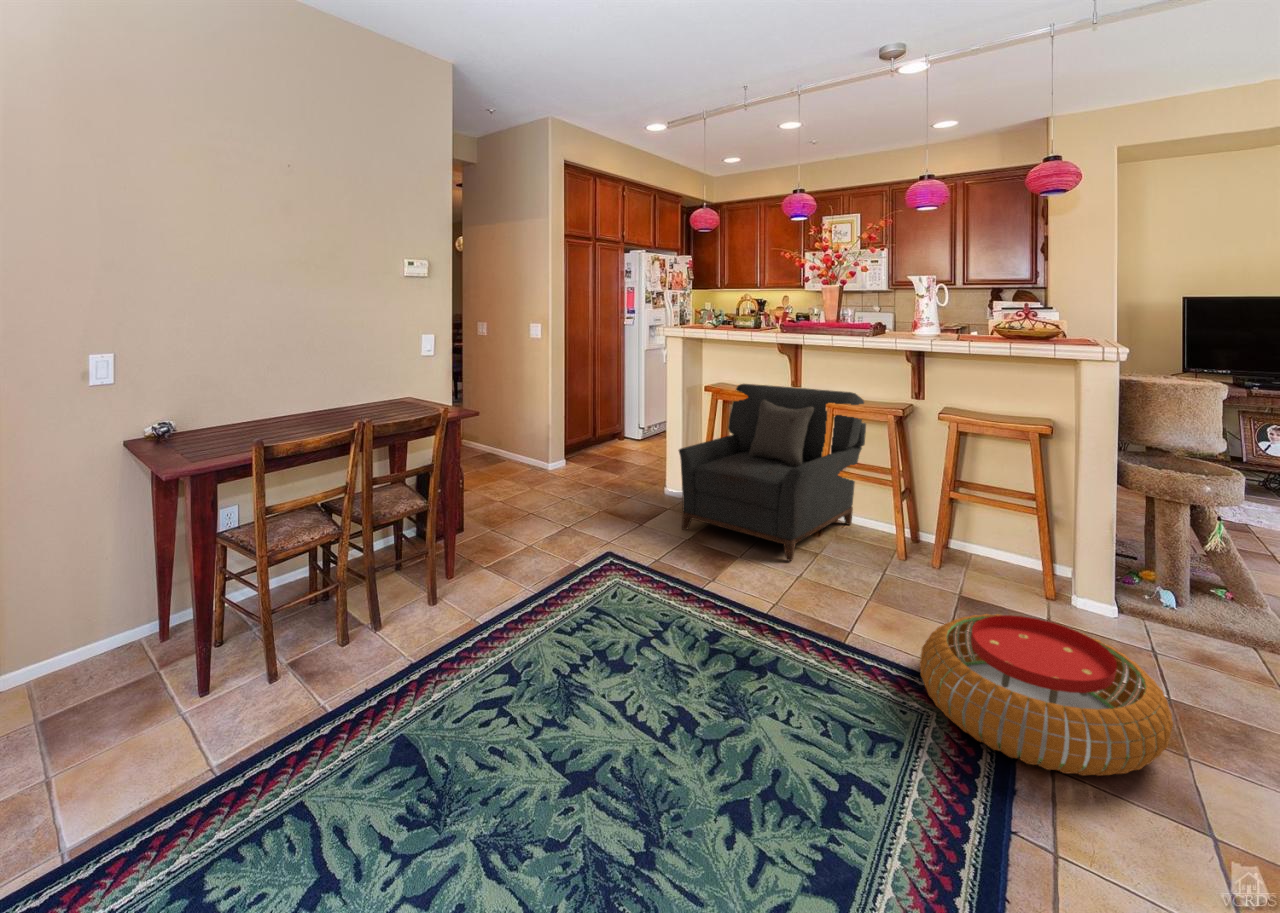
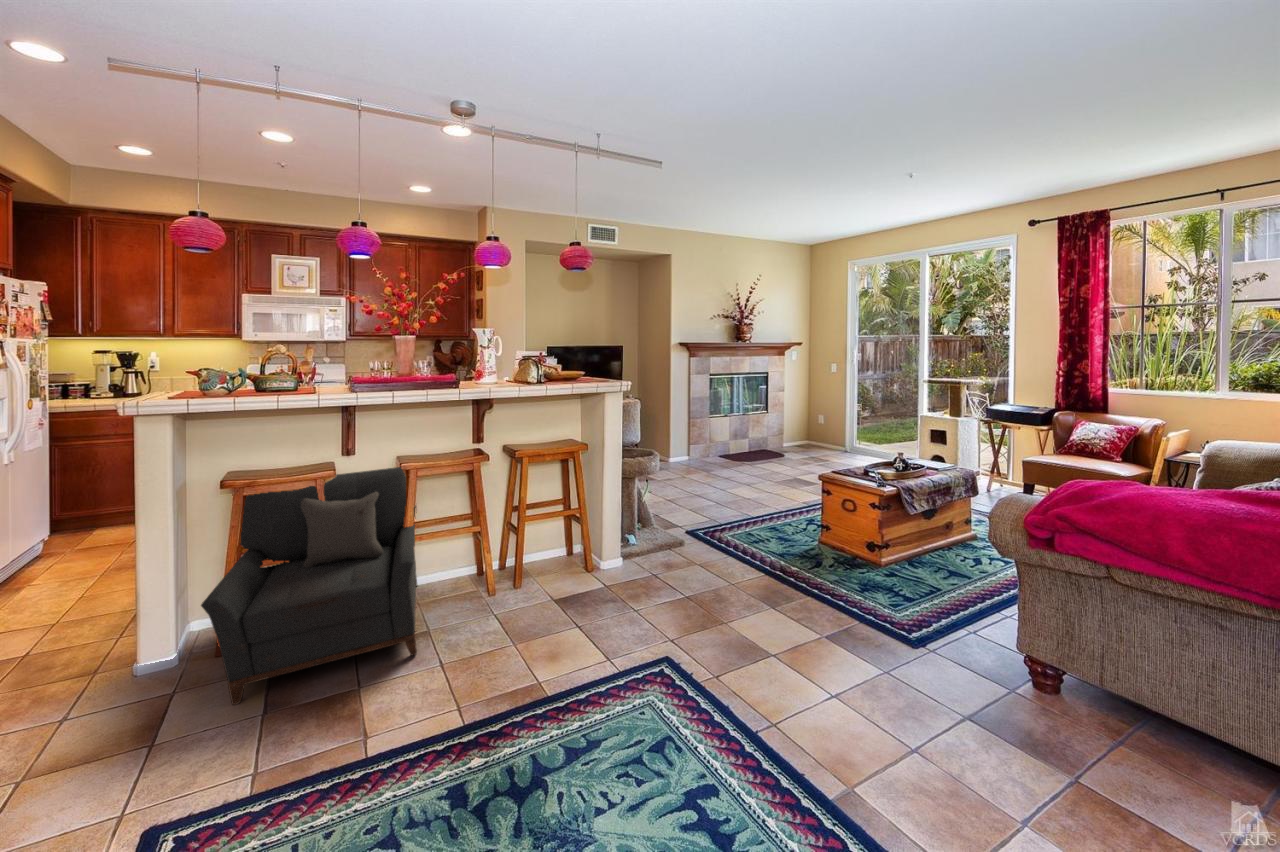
pouf: present [920,614,1173,776] -> none [605,585,742,694]

